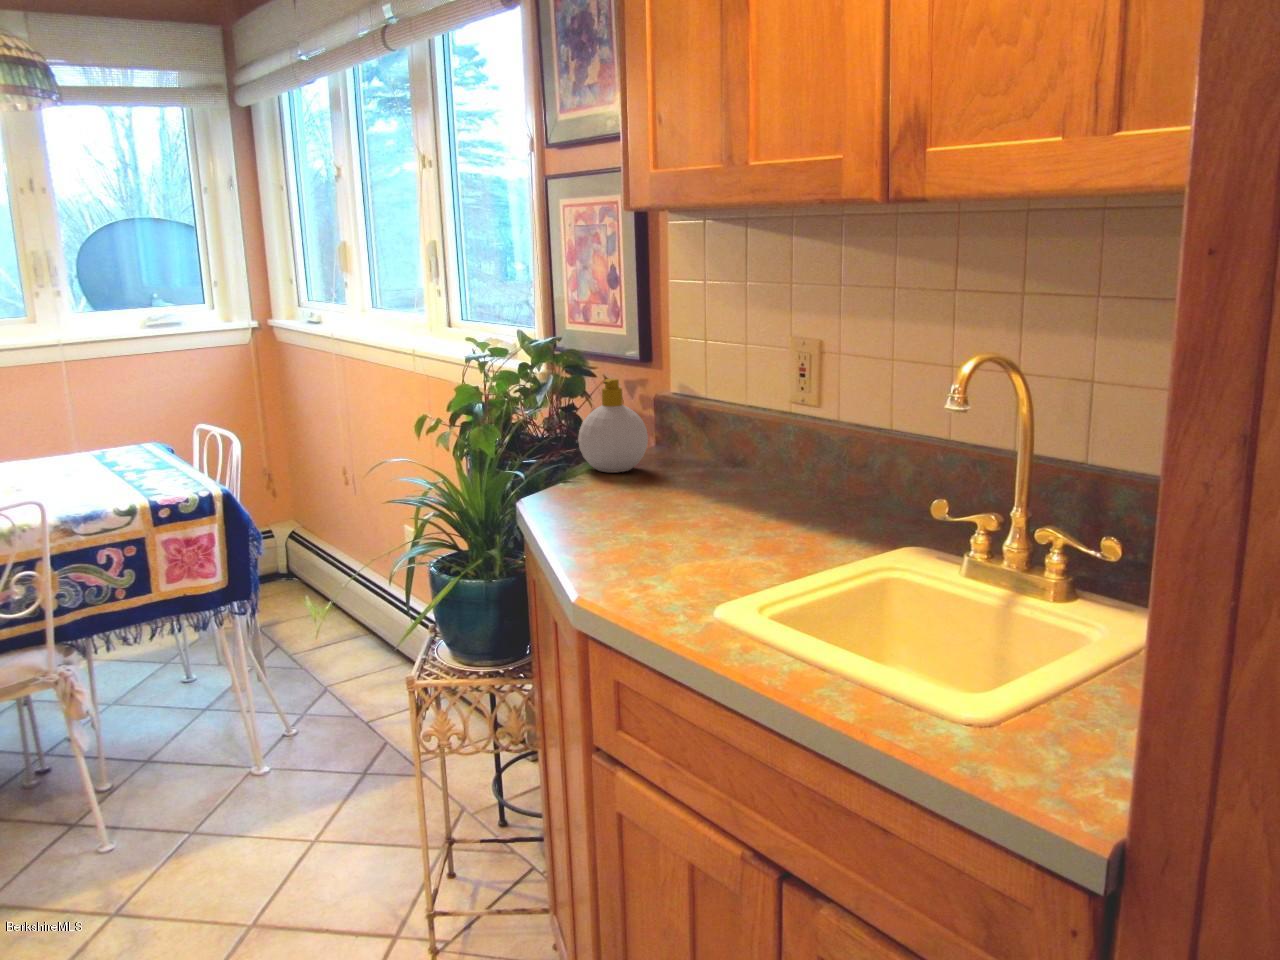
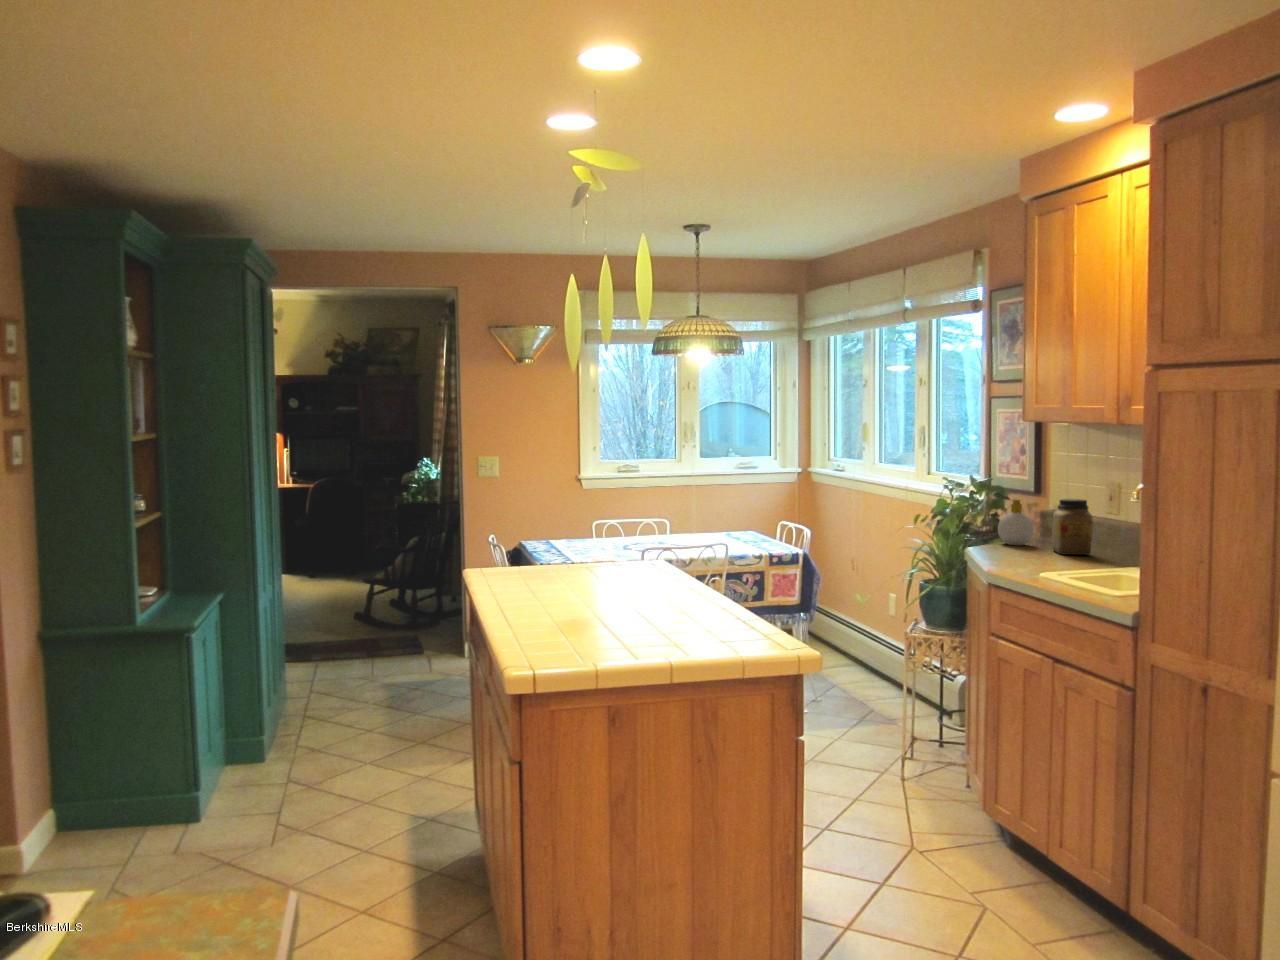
jar: none [685,373,763,493] -> present [1052,499,1093,555]

